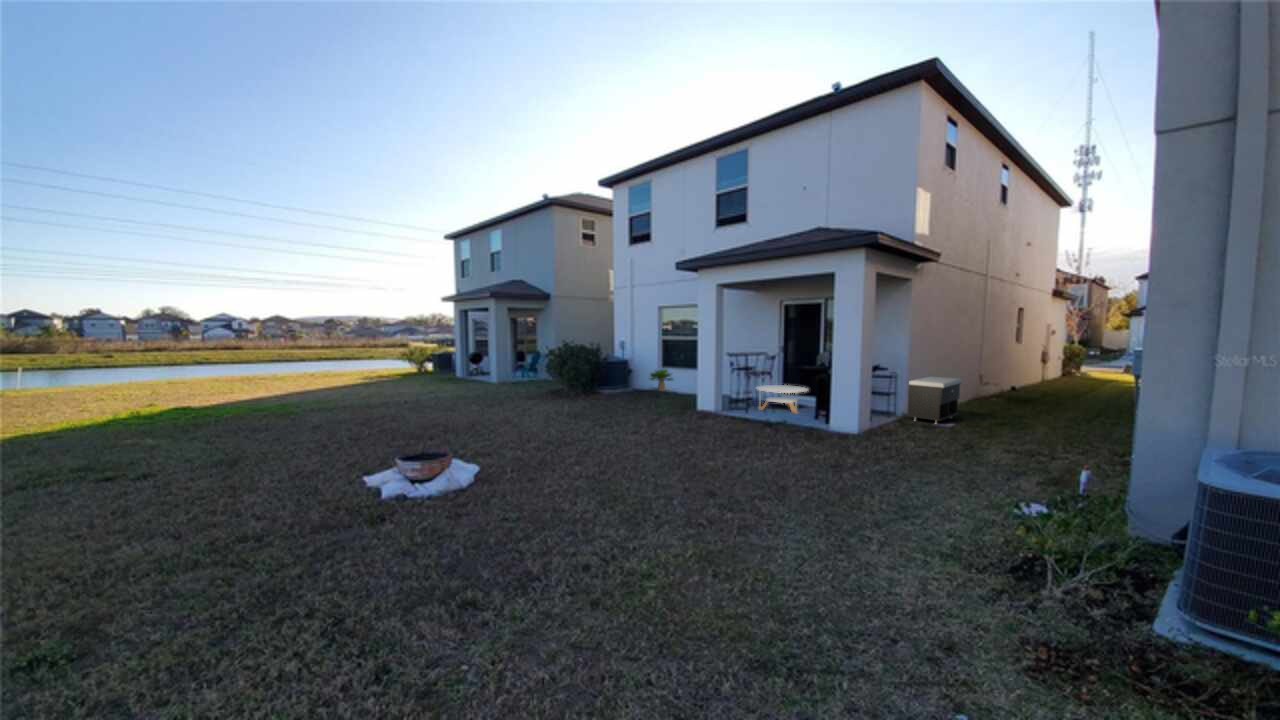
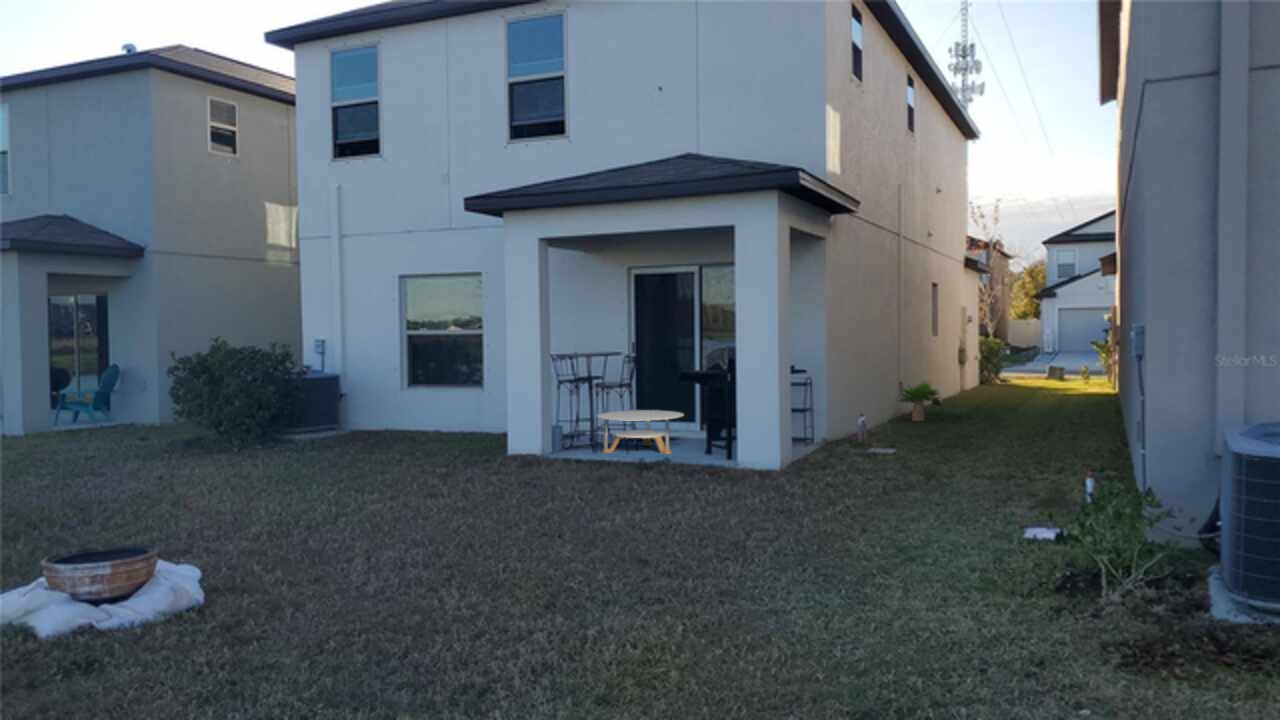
potted plant: present [650,369,673,391] -> present [896,381,940,421]
storage bench: present [907,377,962,424] -> none [832,383,897,453]

